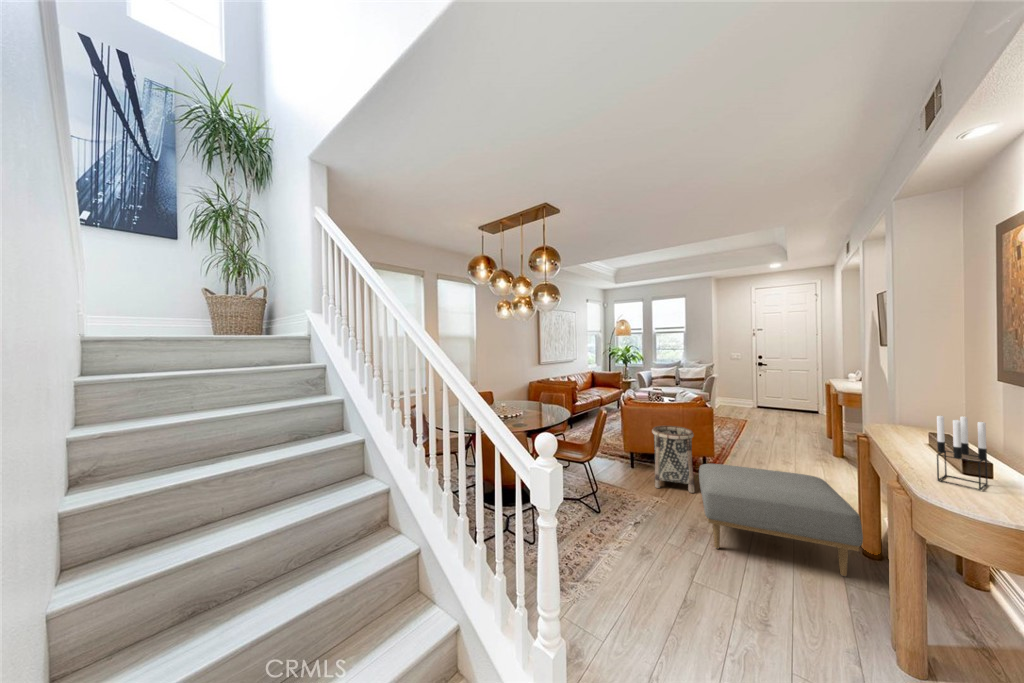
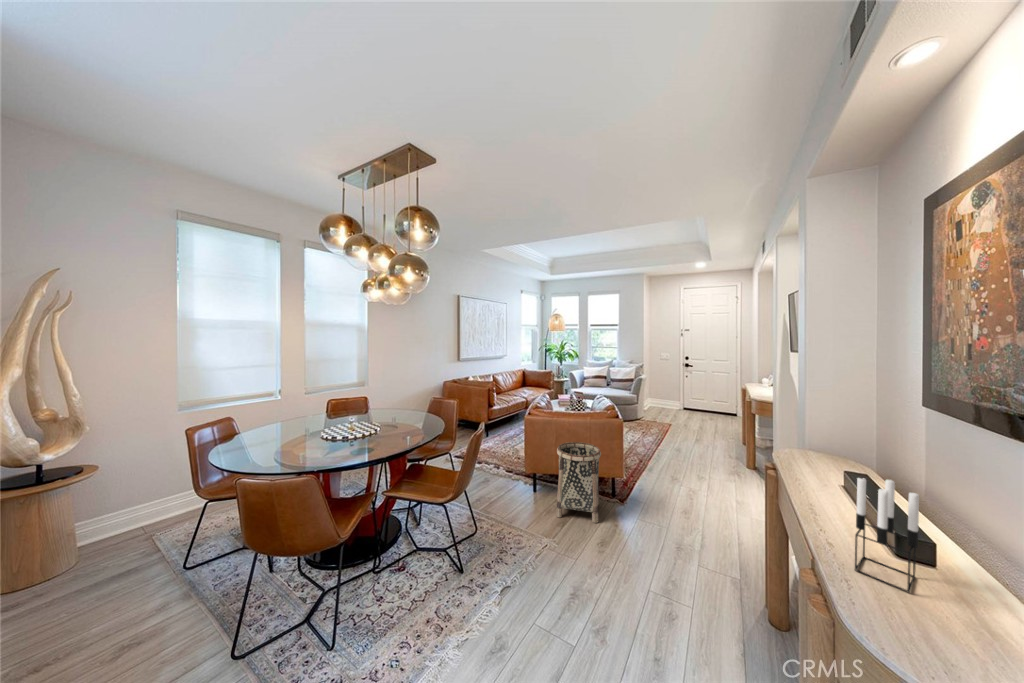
ottoman: present [699,464,863,576] -> none [592,496,764,645]

